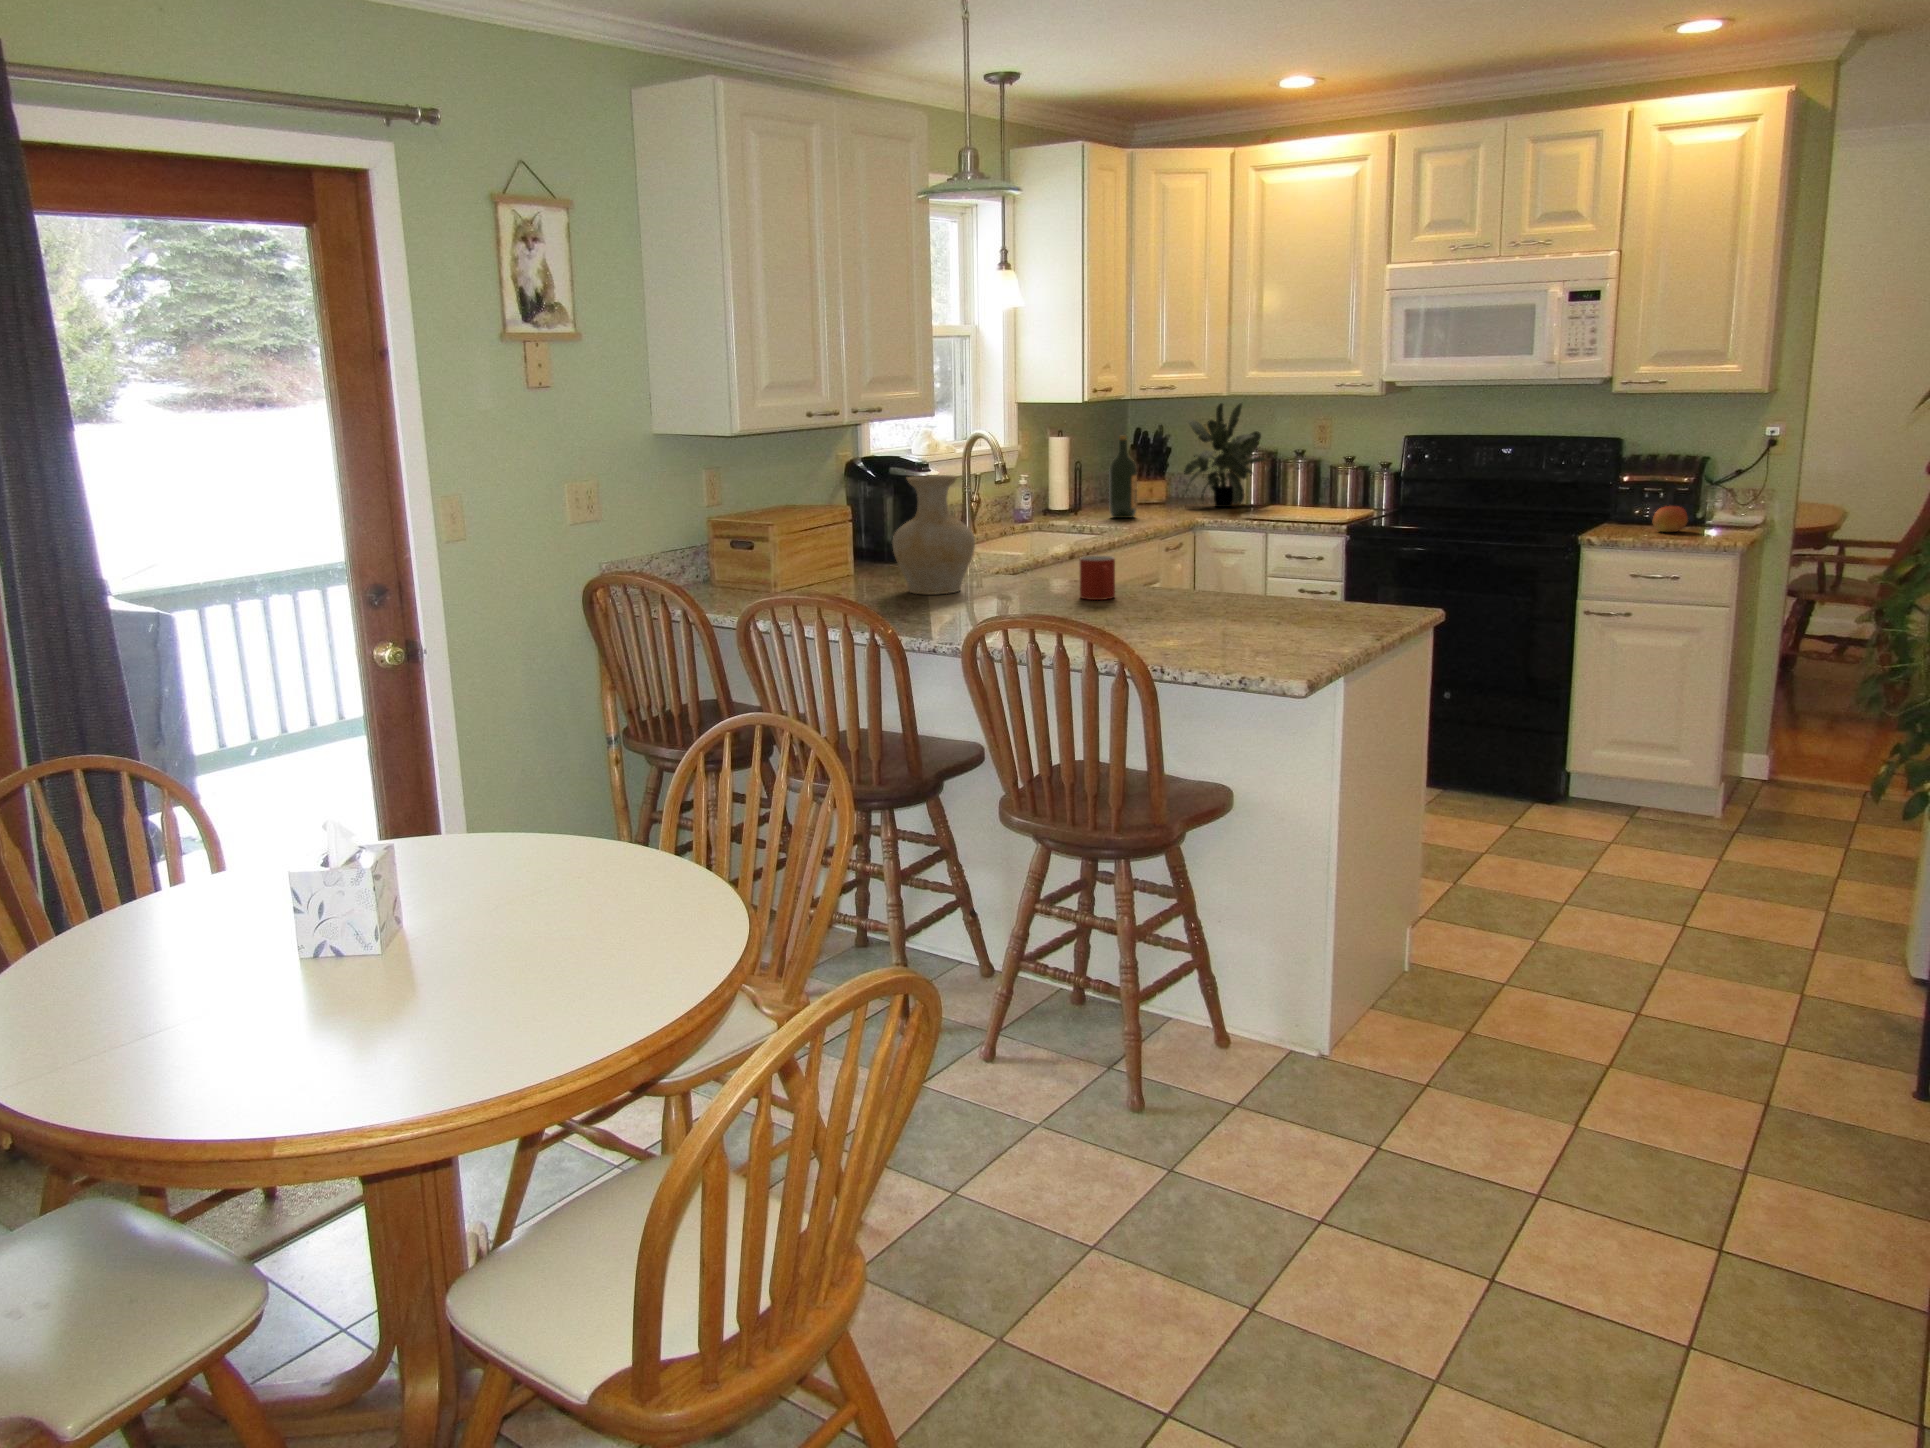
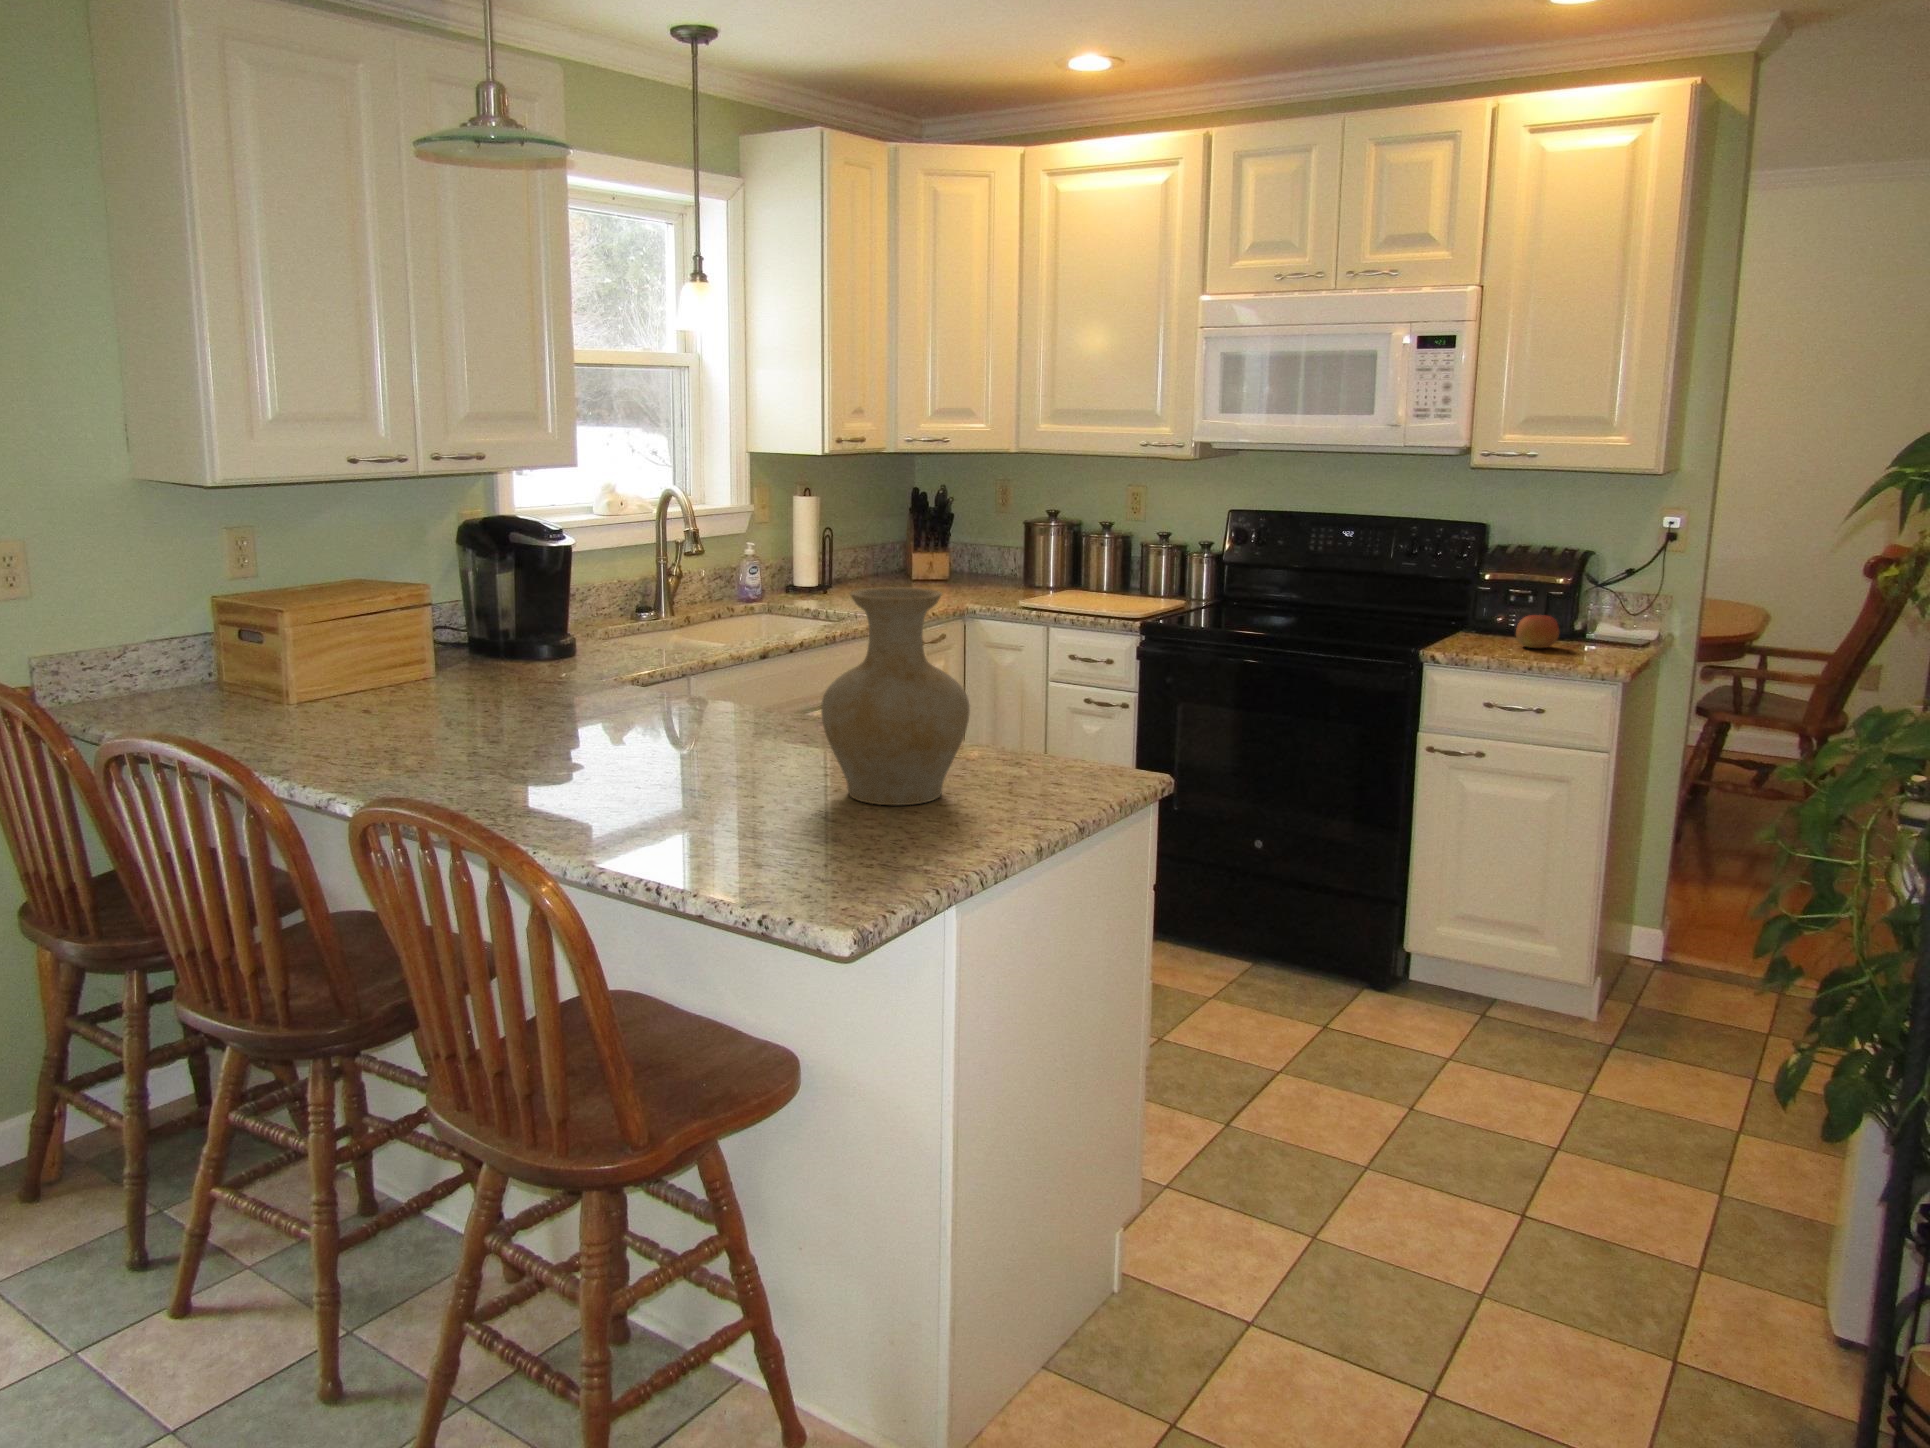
potted plant: present [1184,403,1266,507] -> none [967,462,1065,590]
wine bottle: present [1109,436,1137,518] -> none [864,498,898,600]
vase: present [892,475,975,595] -> present [821,587,970,805]
mug: present [1080,556,1115,600] -> none [688,669,740,733]

